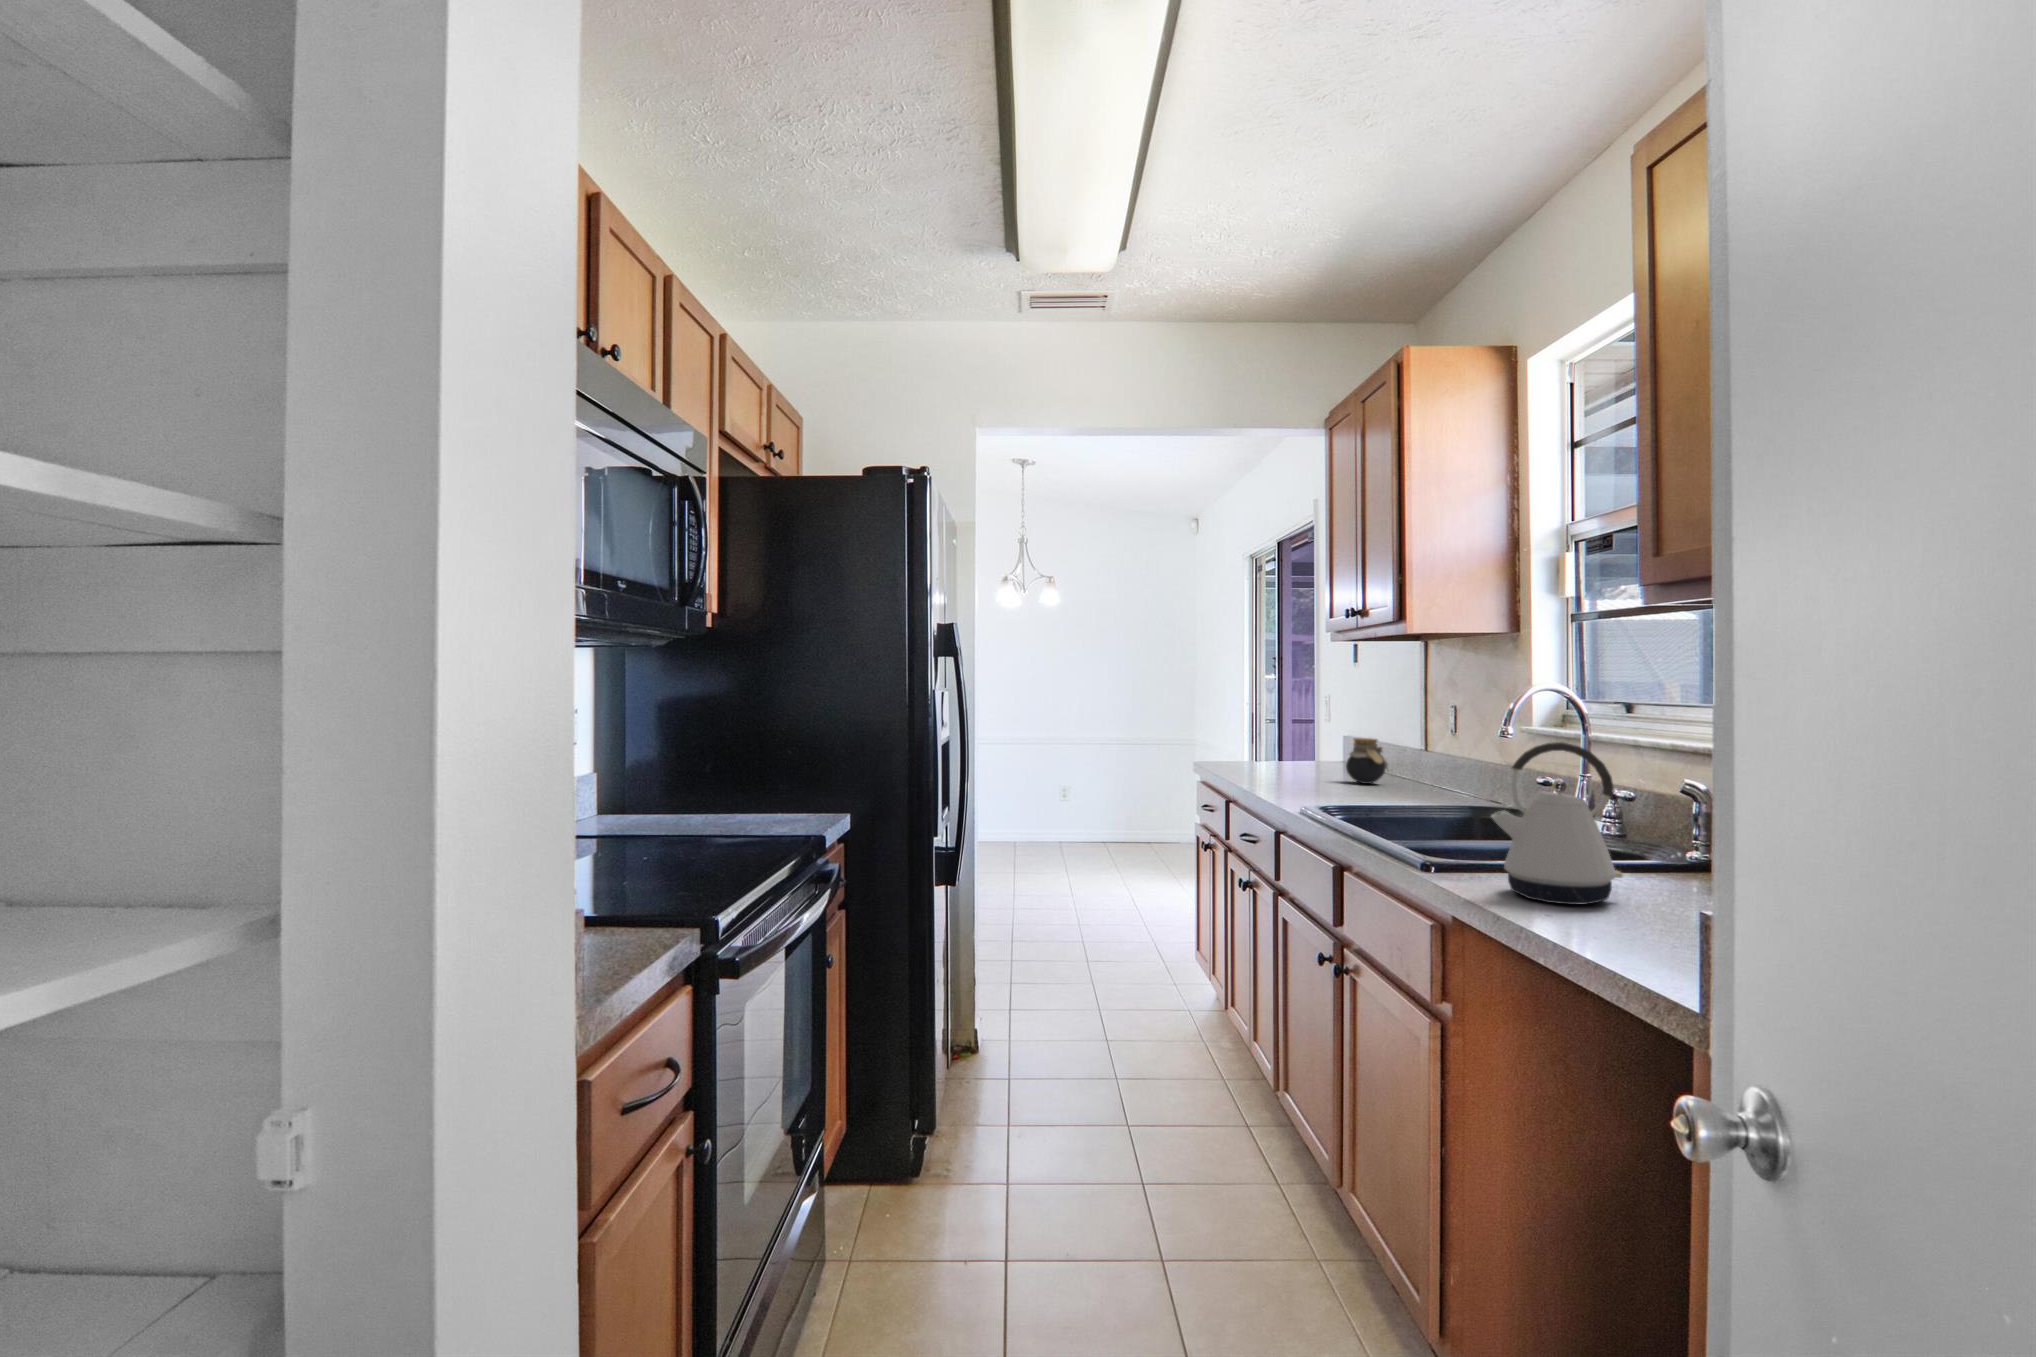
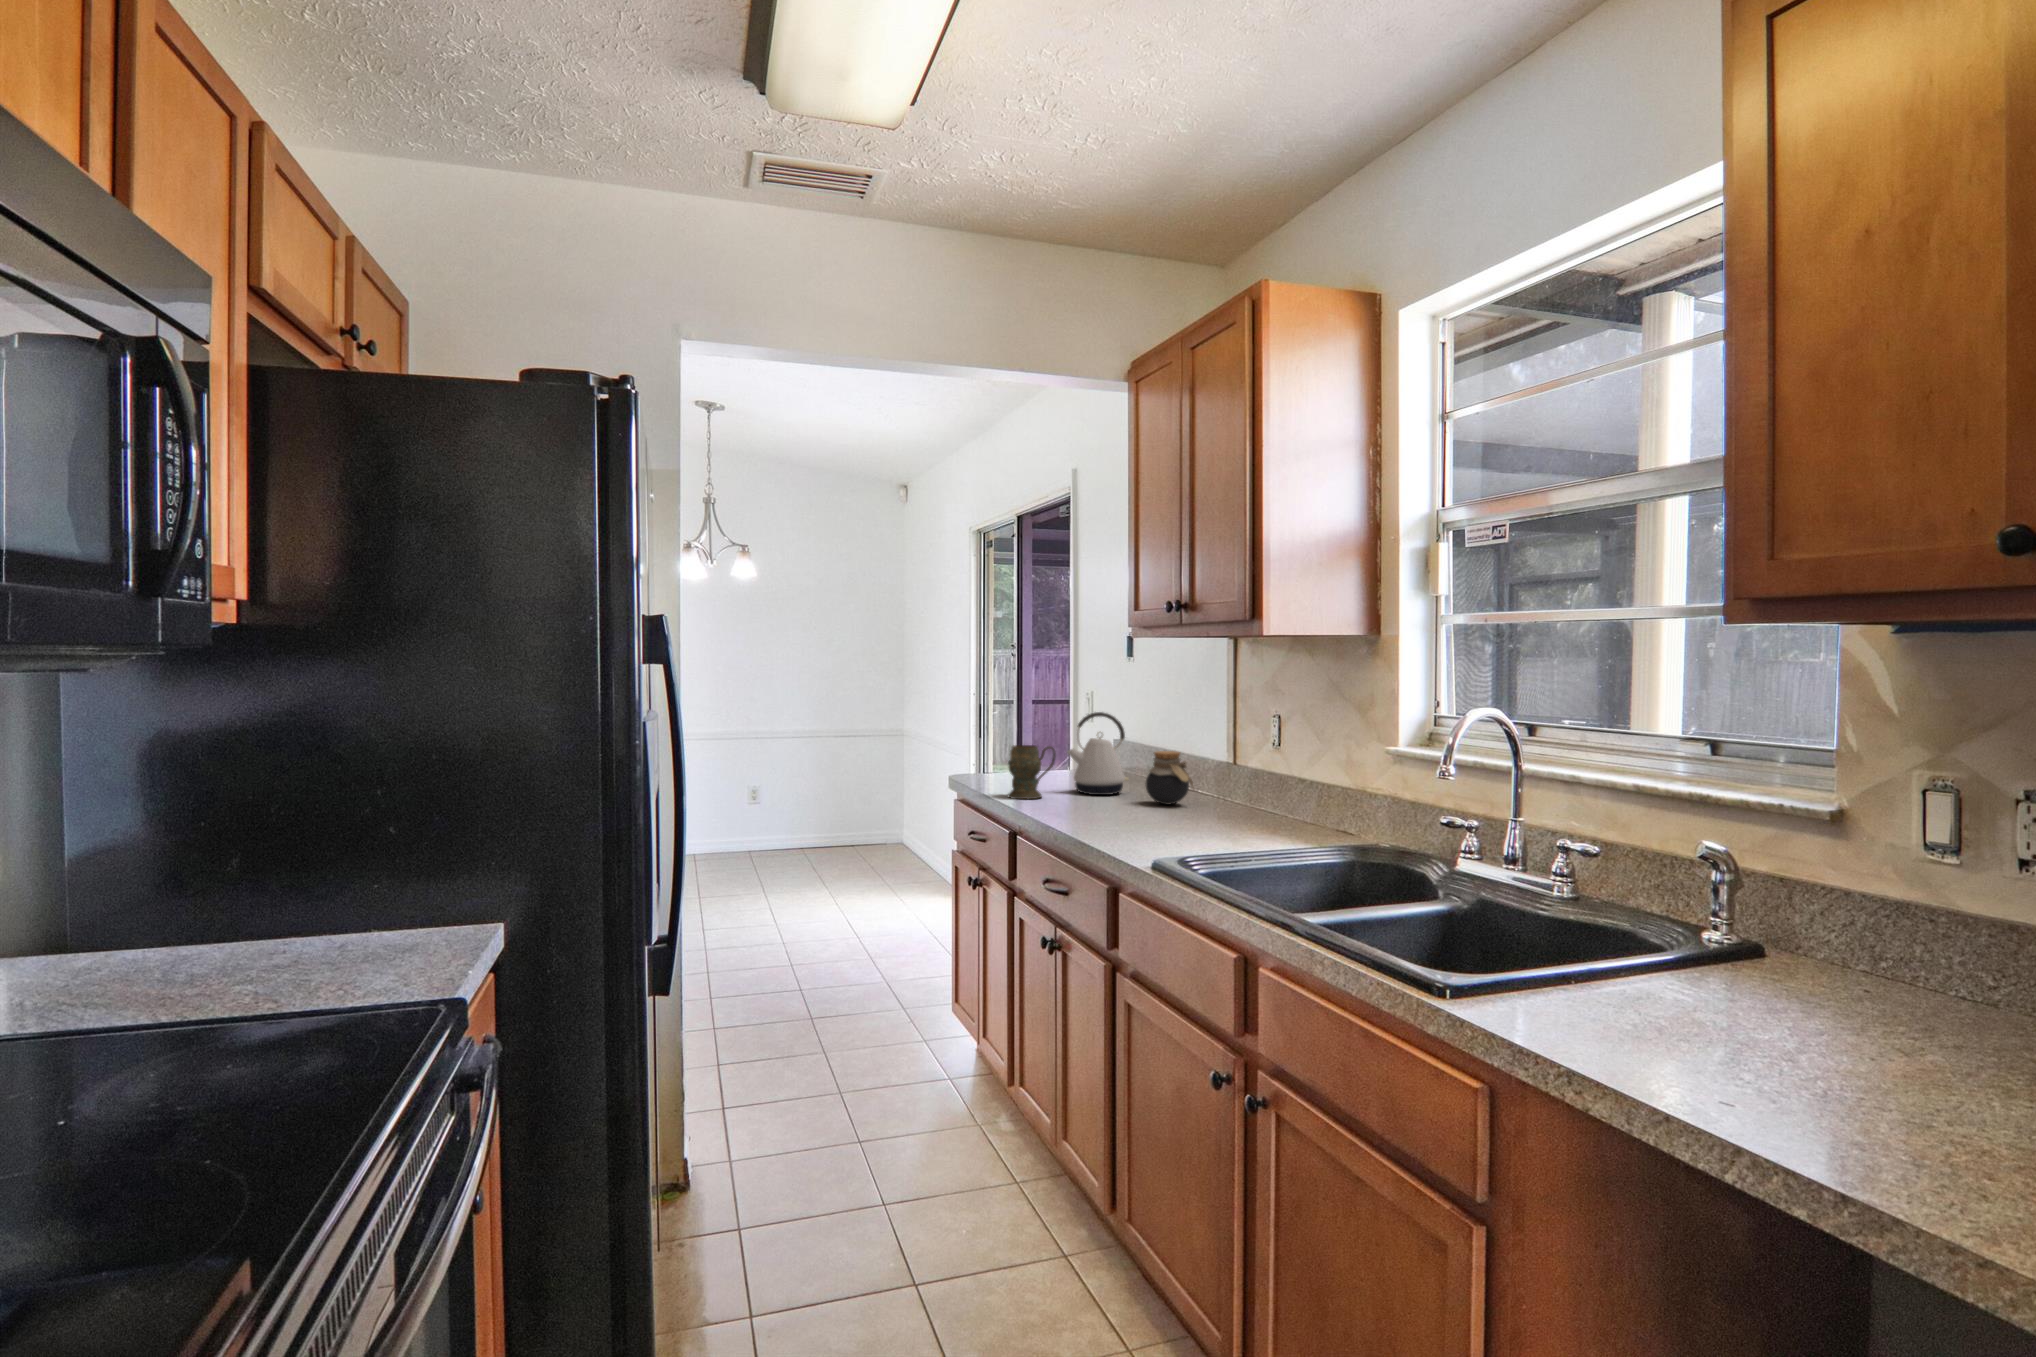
mug: none [1228,732,1270,776] -> present [1008,745,1056,799]
kettle: present [1491,742,1622,905] -> present [1068,712,1128,795]

